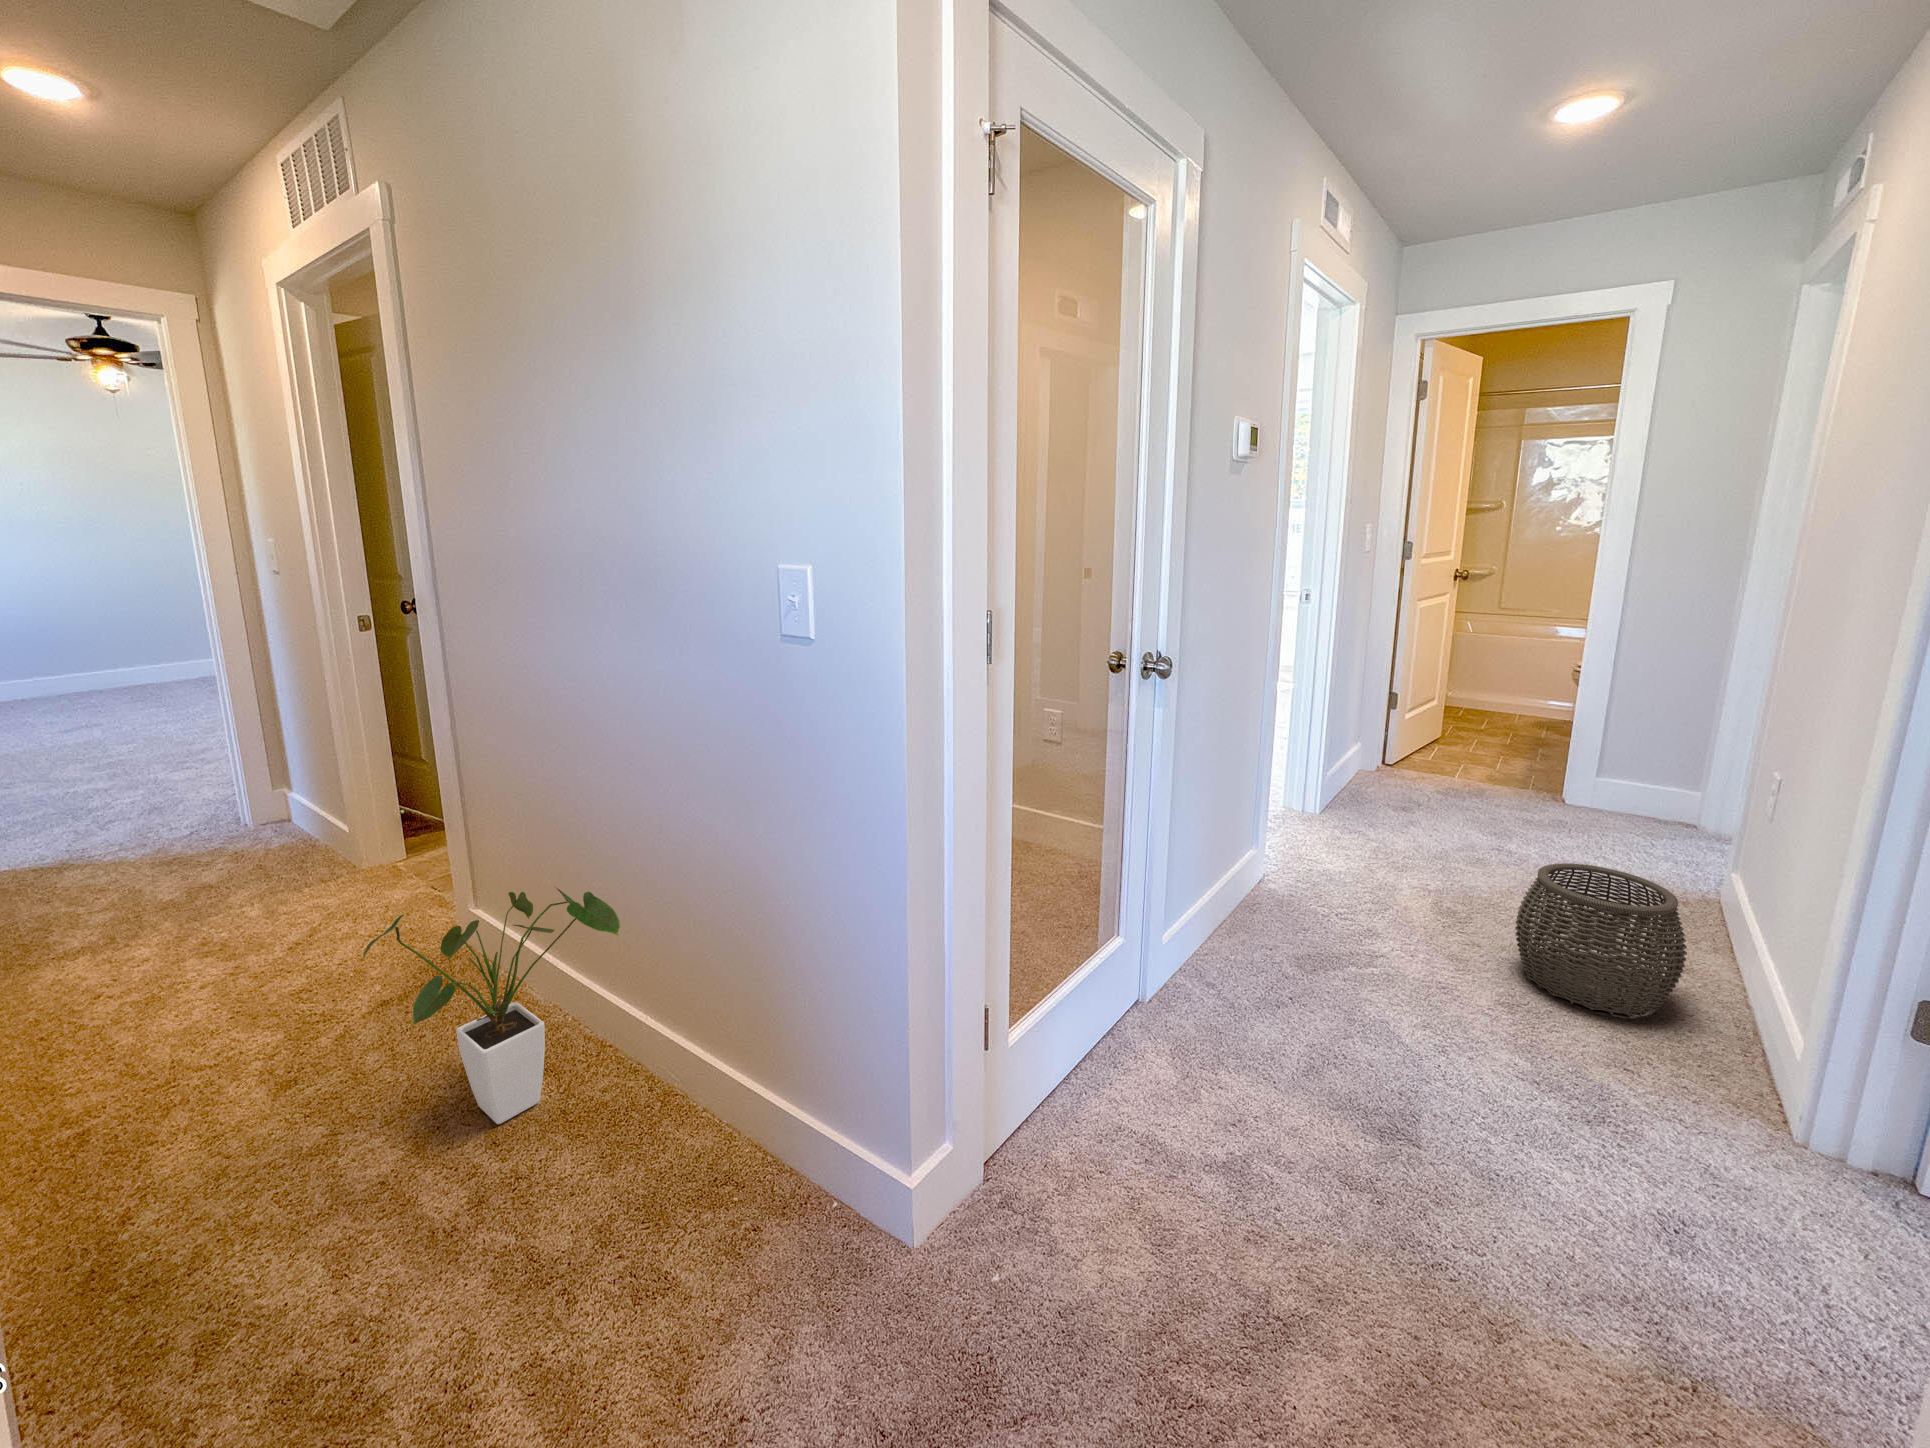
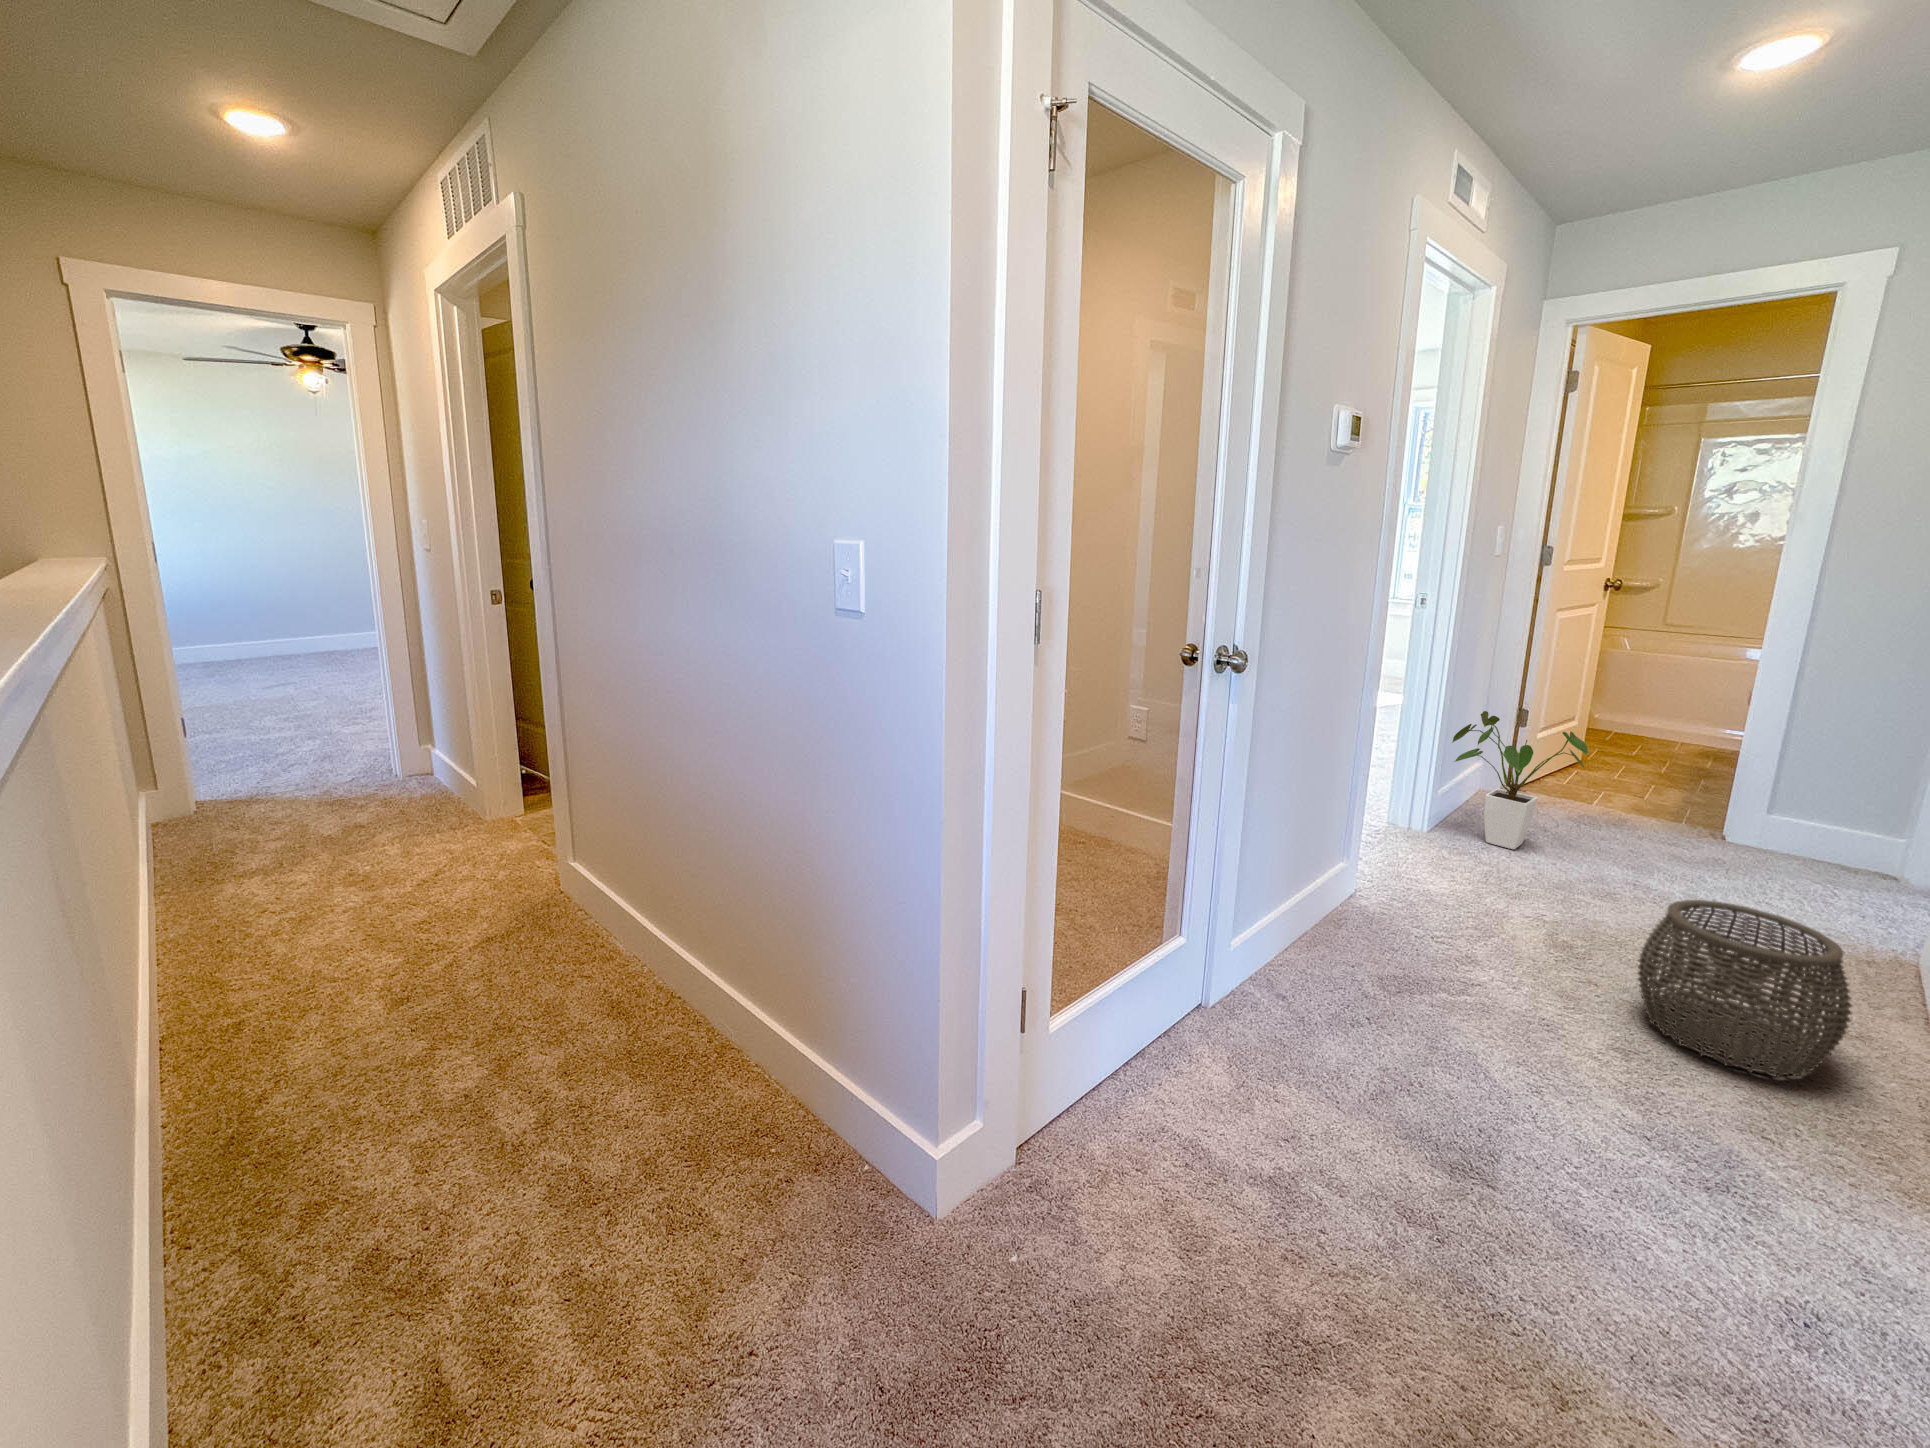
house plant: present [363,887,620,1124] -> present [1452,711,1588,849]

